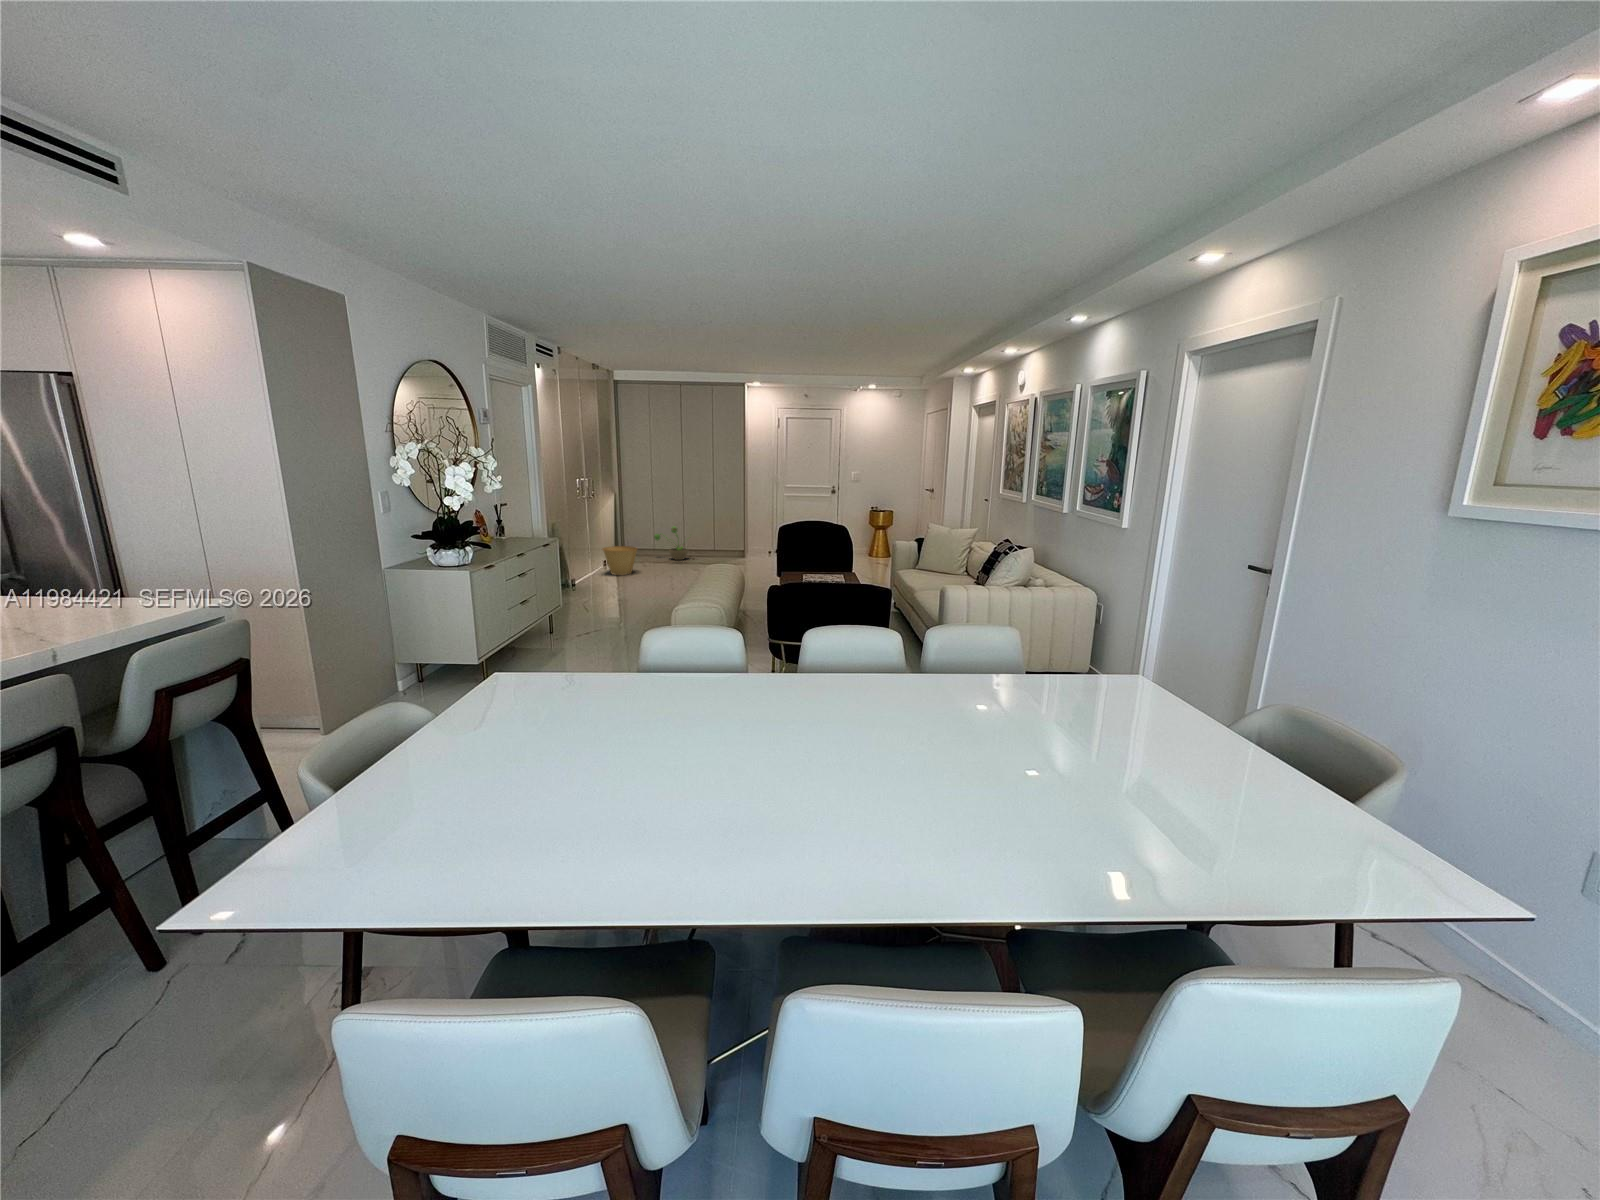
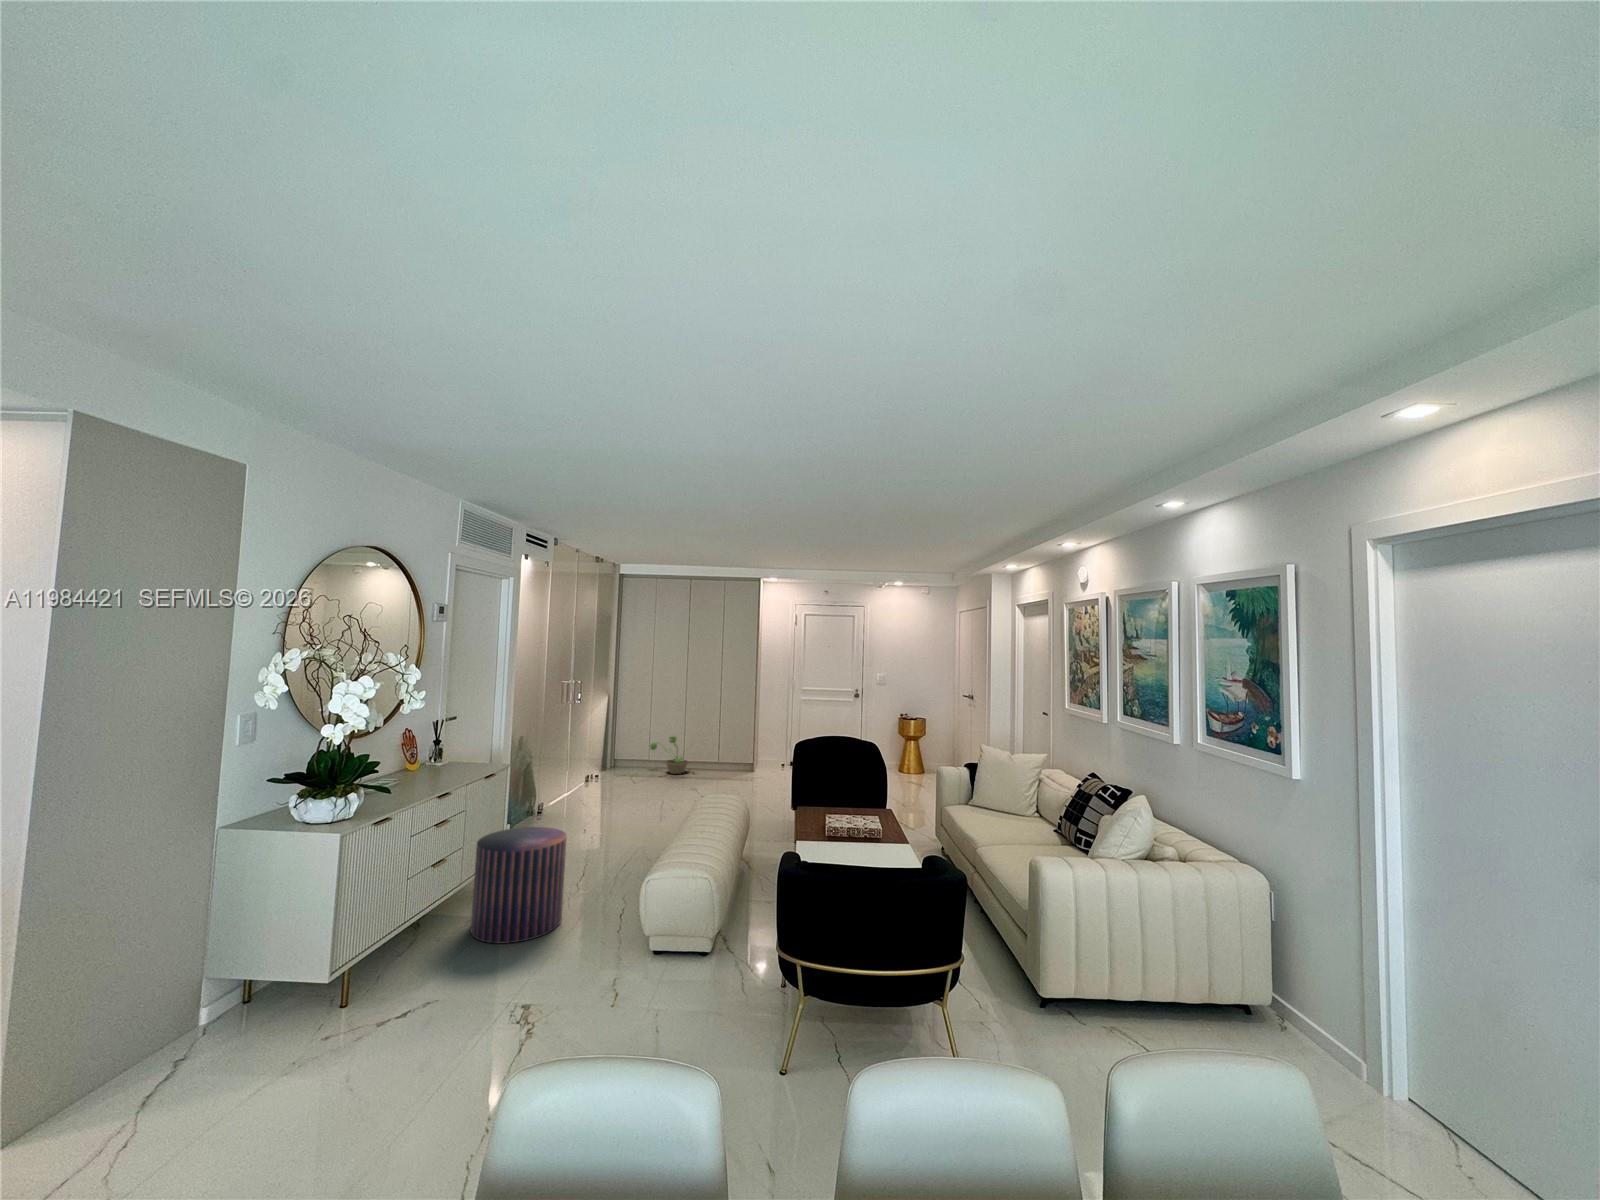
basket: present [602,546,637,575] -> none [583,759,626,796]
pouf: none [548,581,614,654] -> present [471,827,567,943]

